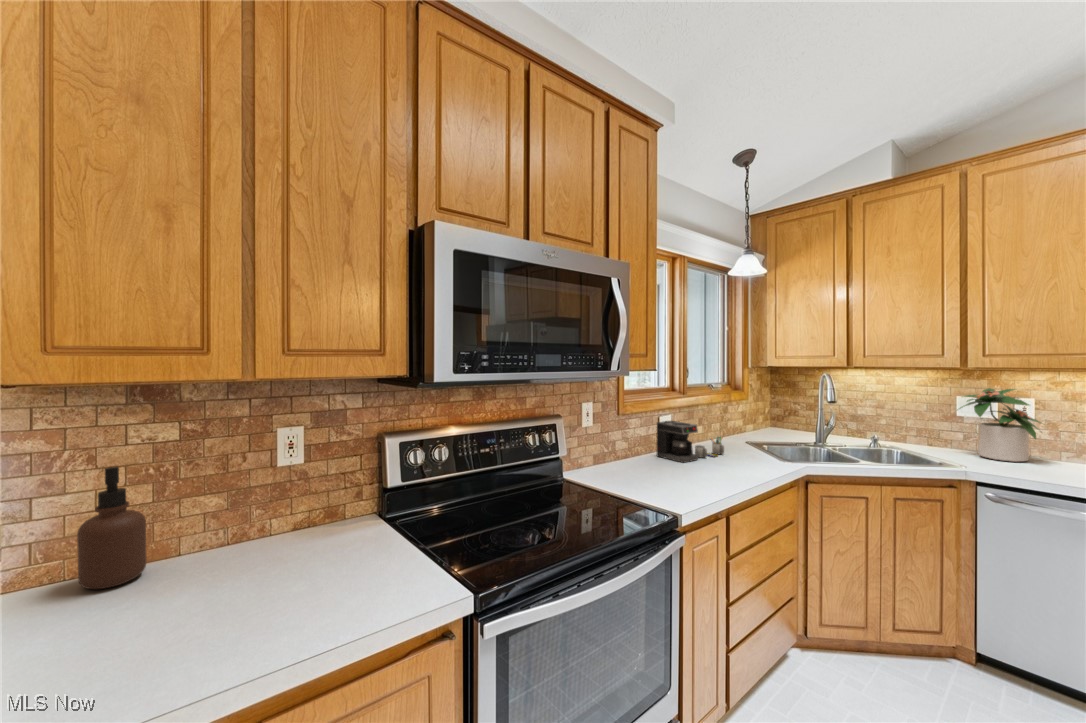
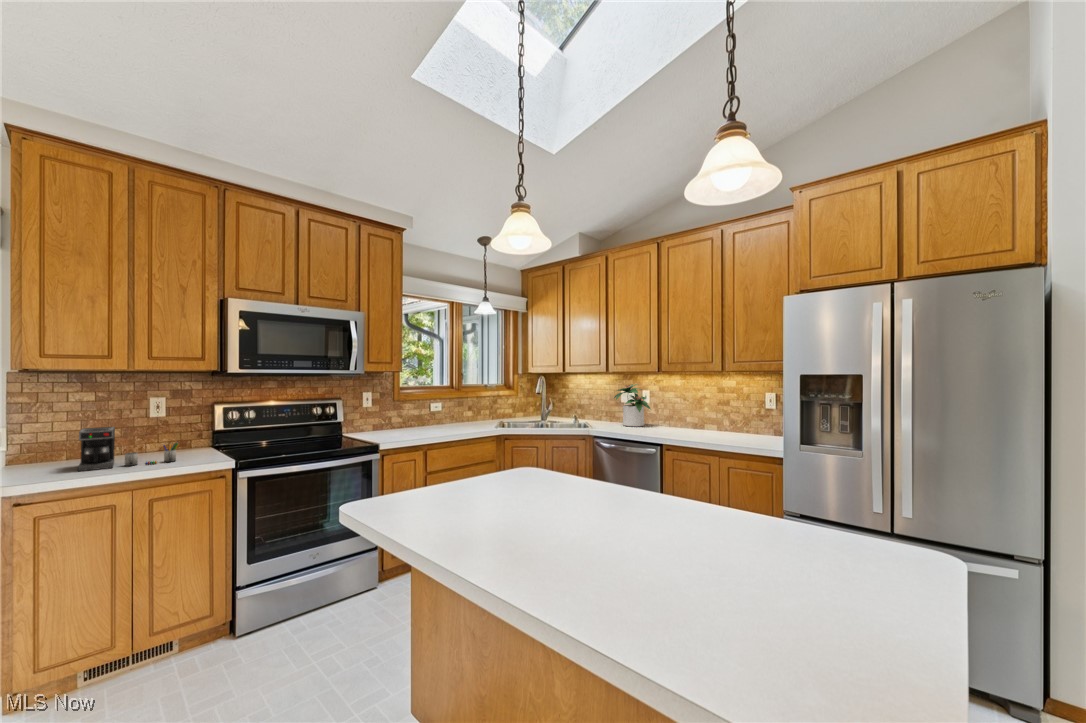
coffee maker: present [657,421,724,463] -> present [78,427,179,471]
soap dispenser: present [77,466,147,589] -> none [44,410,78,464]

